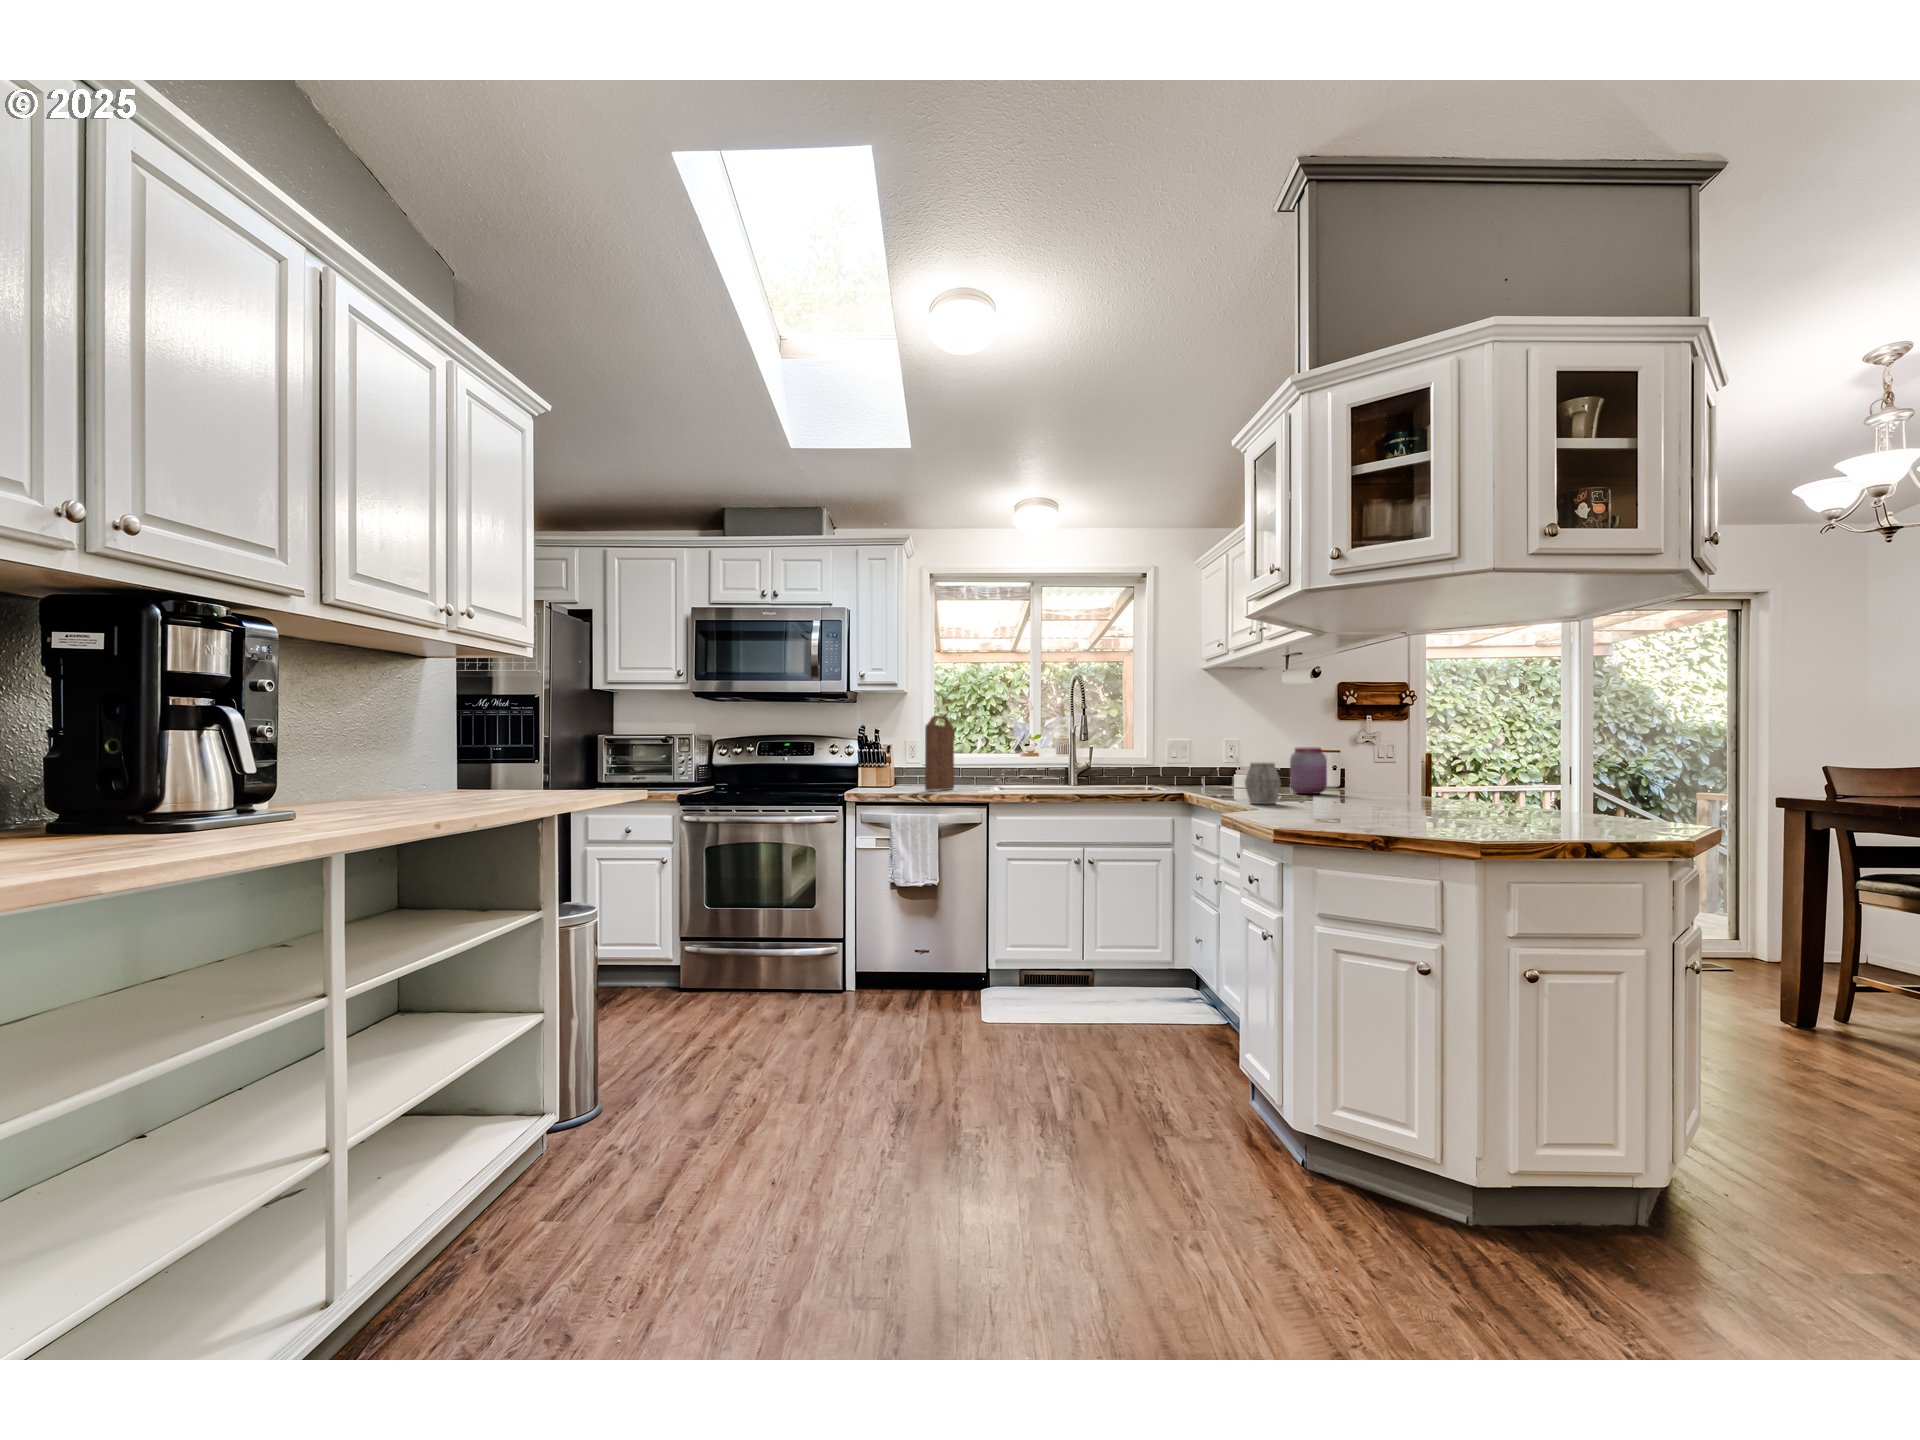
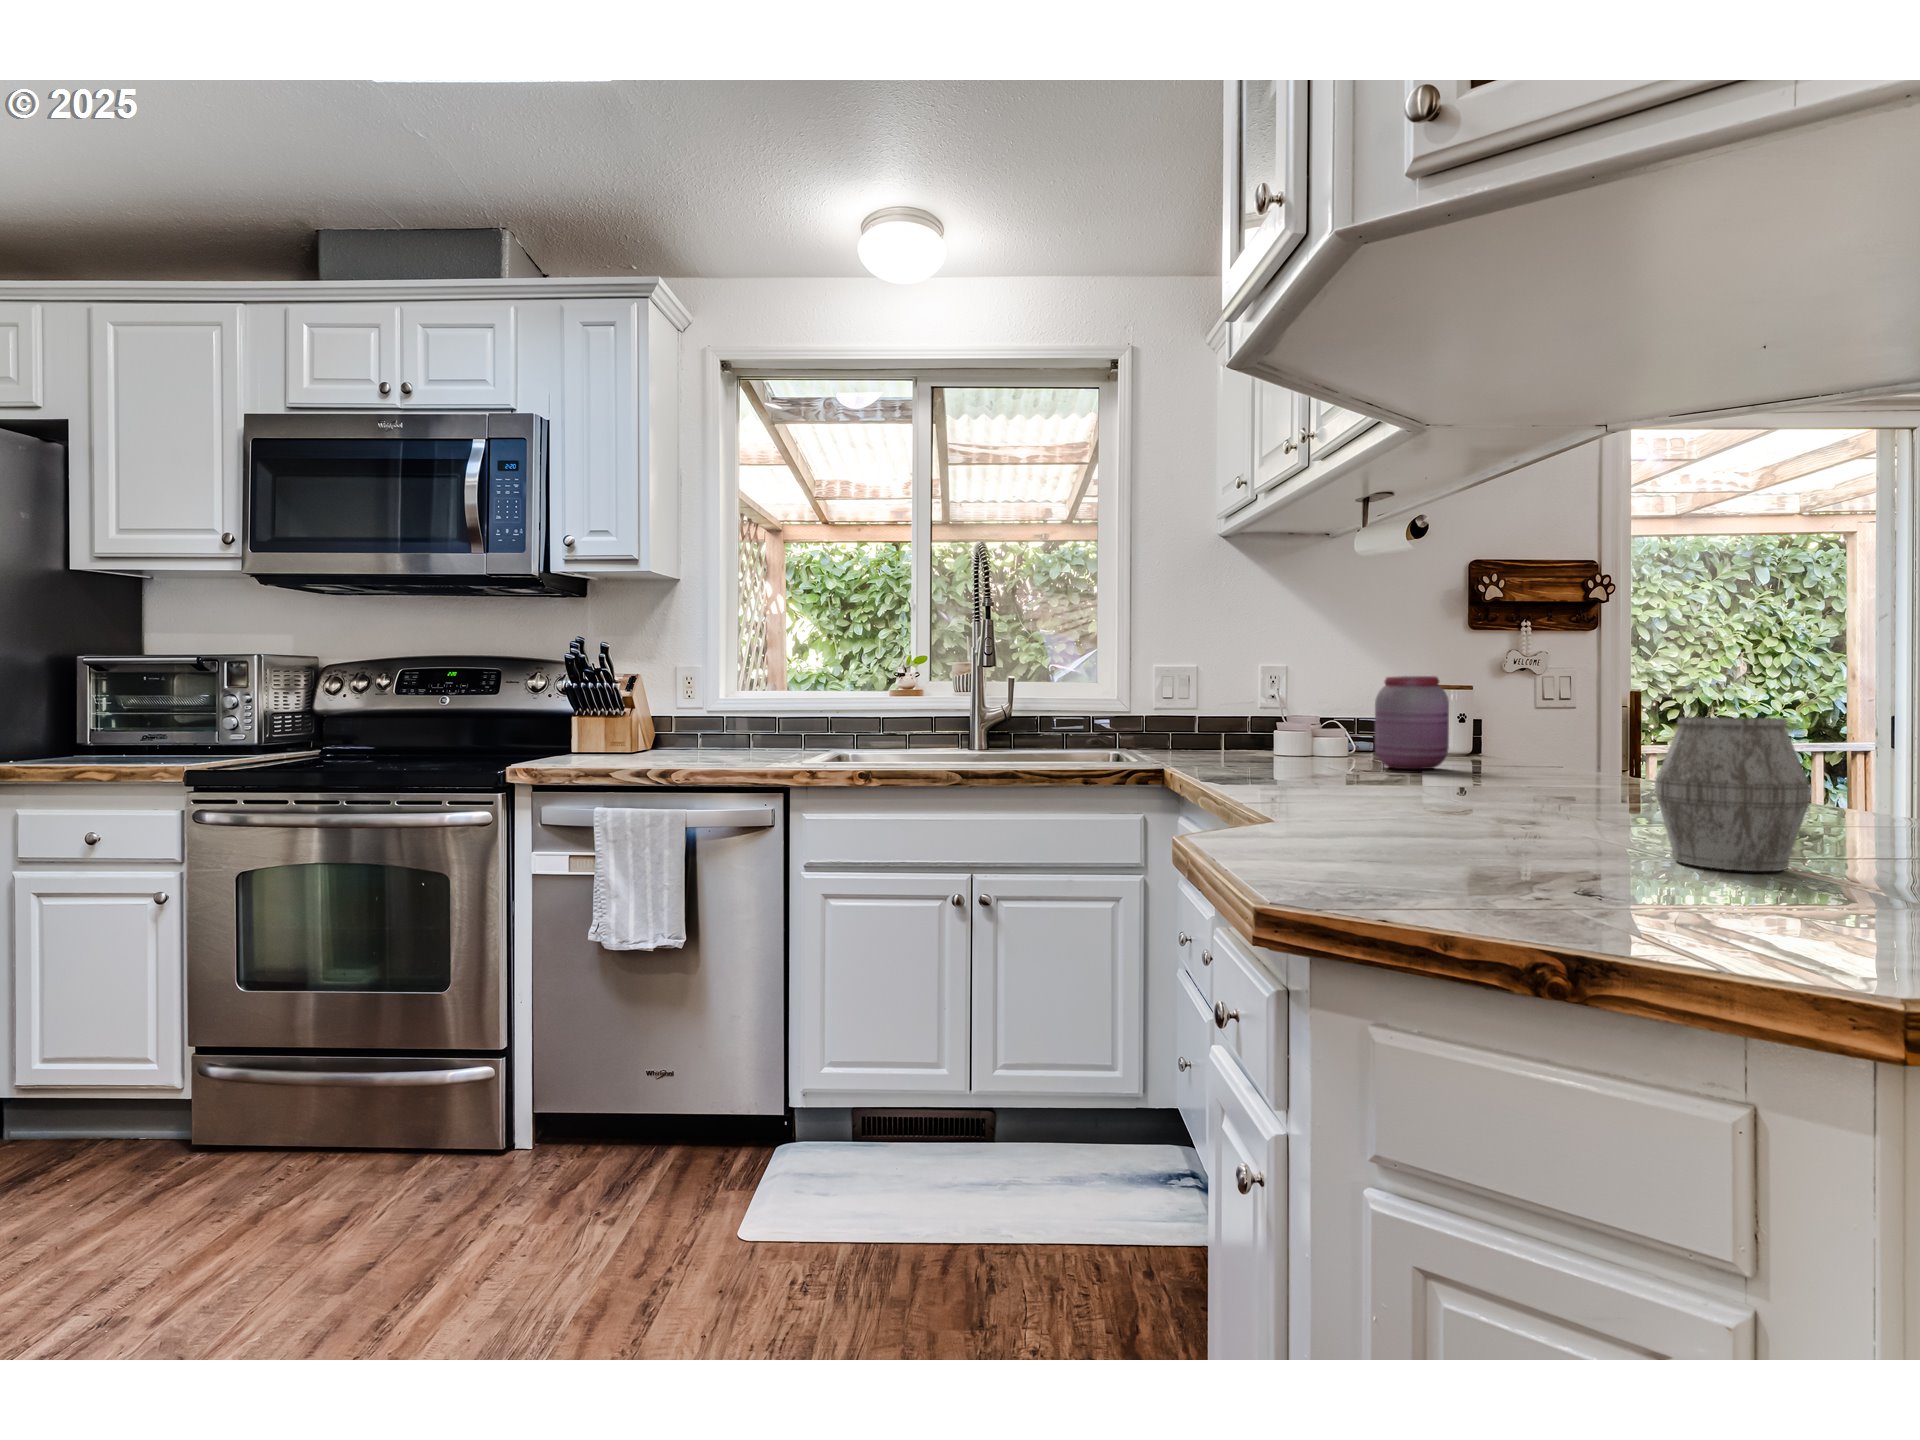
cutting board: present [925,716,954,791] -> none [676,619,745,762]
mug: present [1245,763,1281,804] -> present [1655,717,1811,871]

